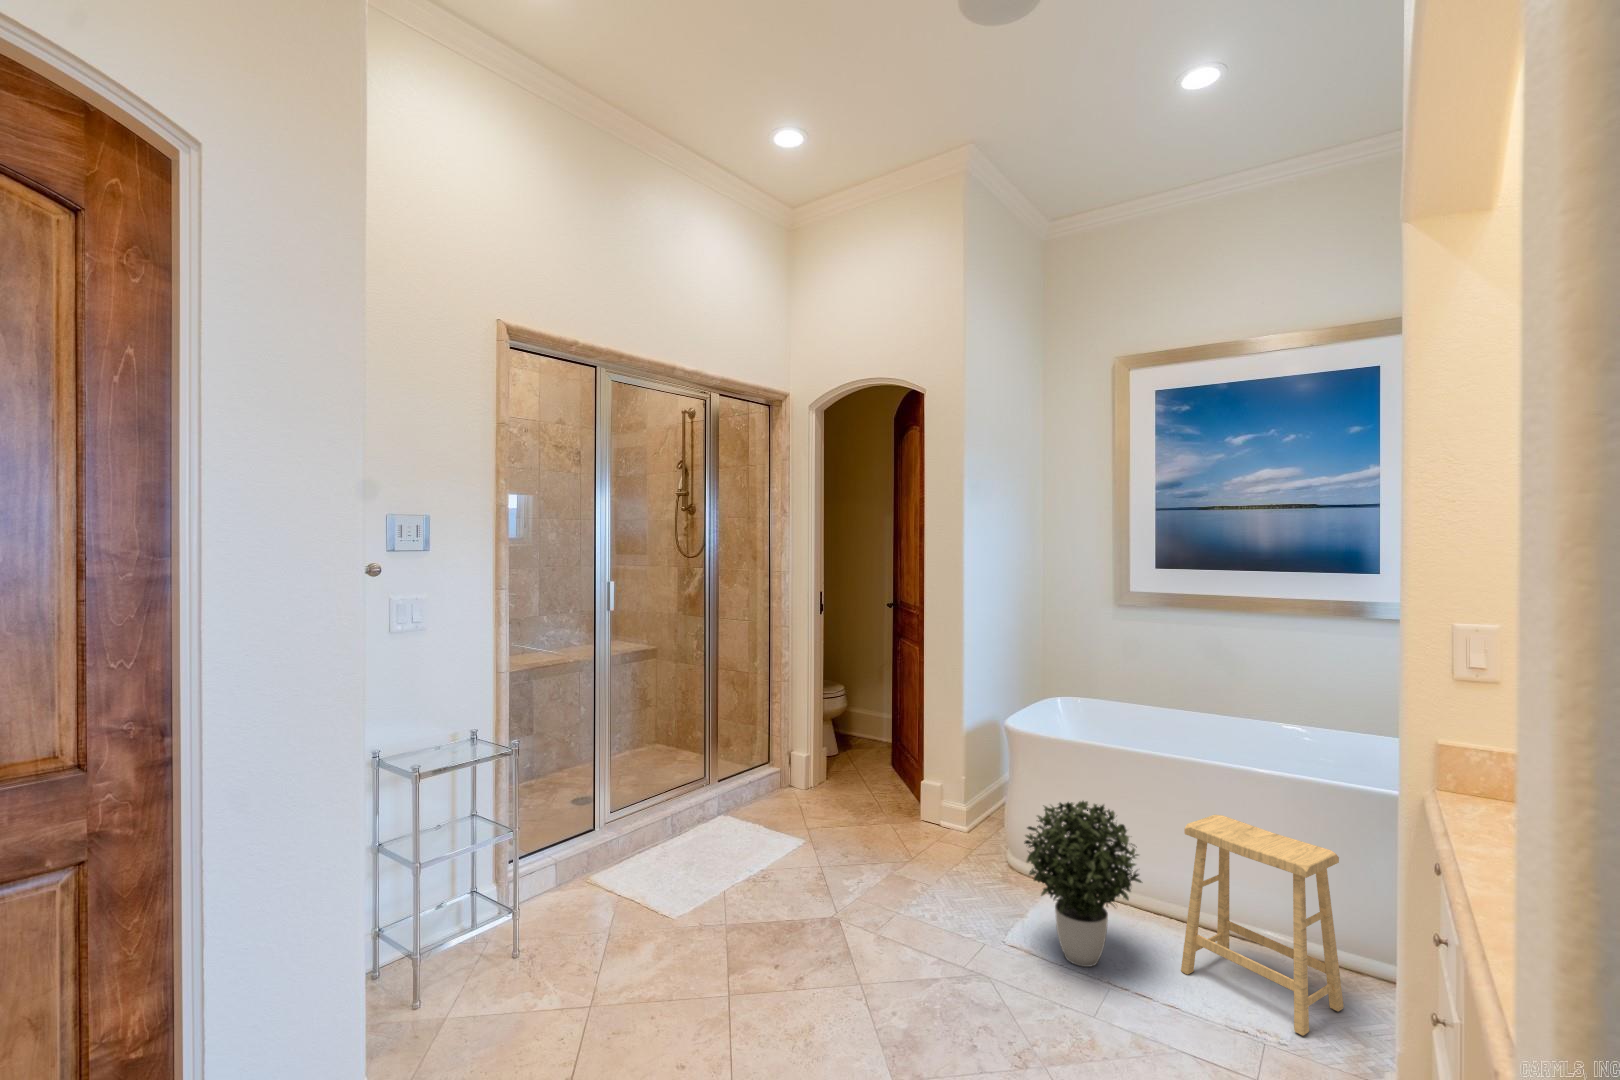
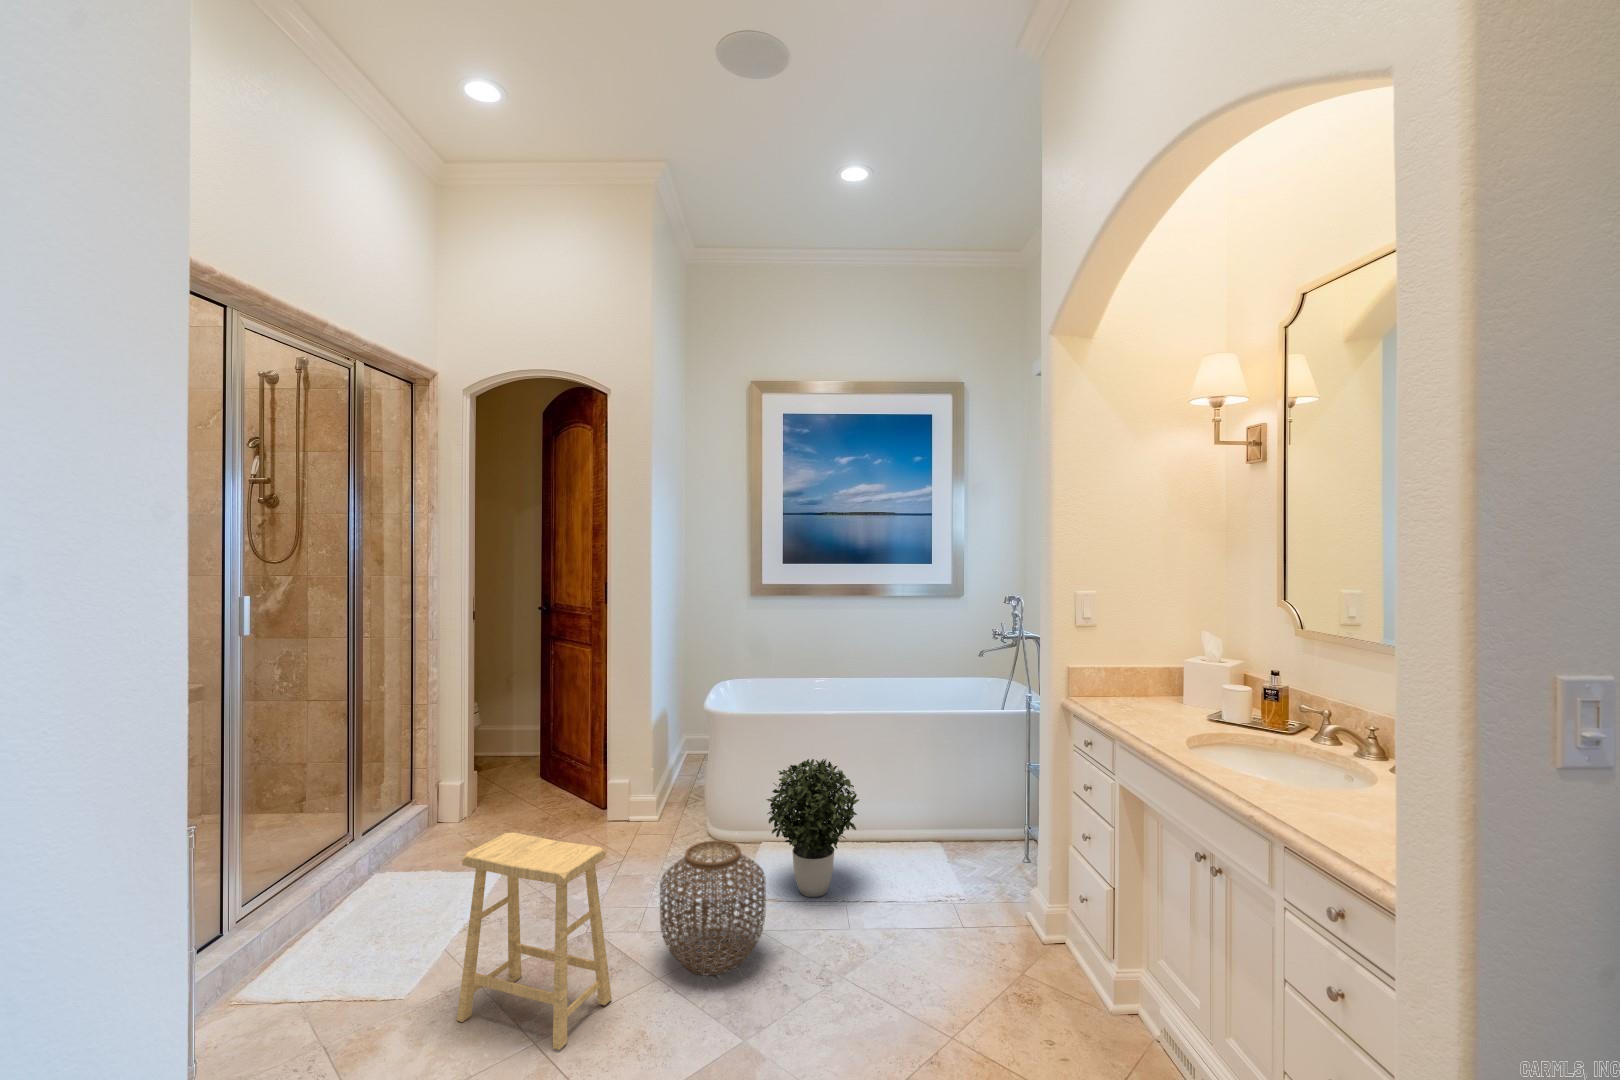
footstool: present [1181,815,1344,1036] -> present [457,832,612,1050]
woven basket: none [864,860,977,1006] -> present [660,840,766,975]

